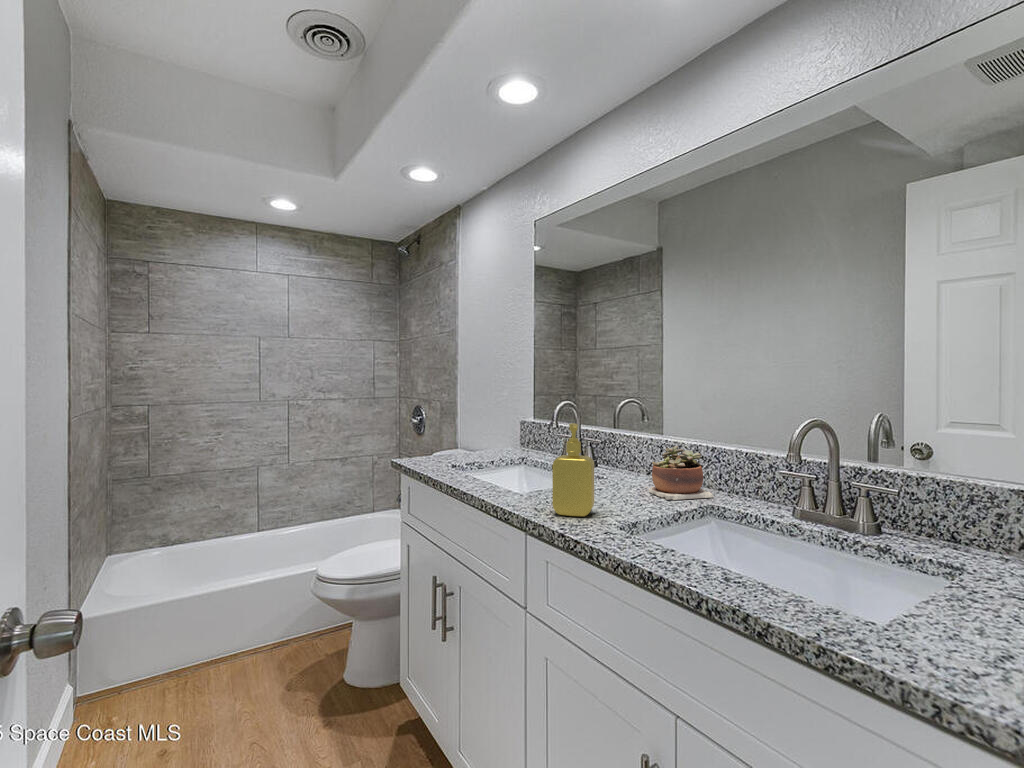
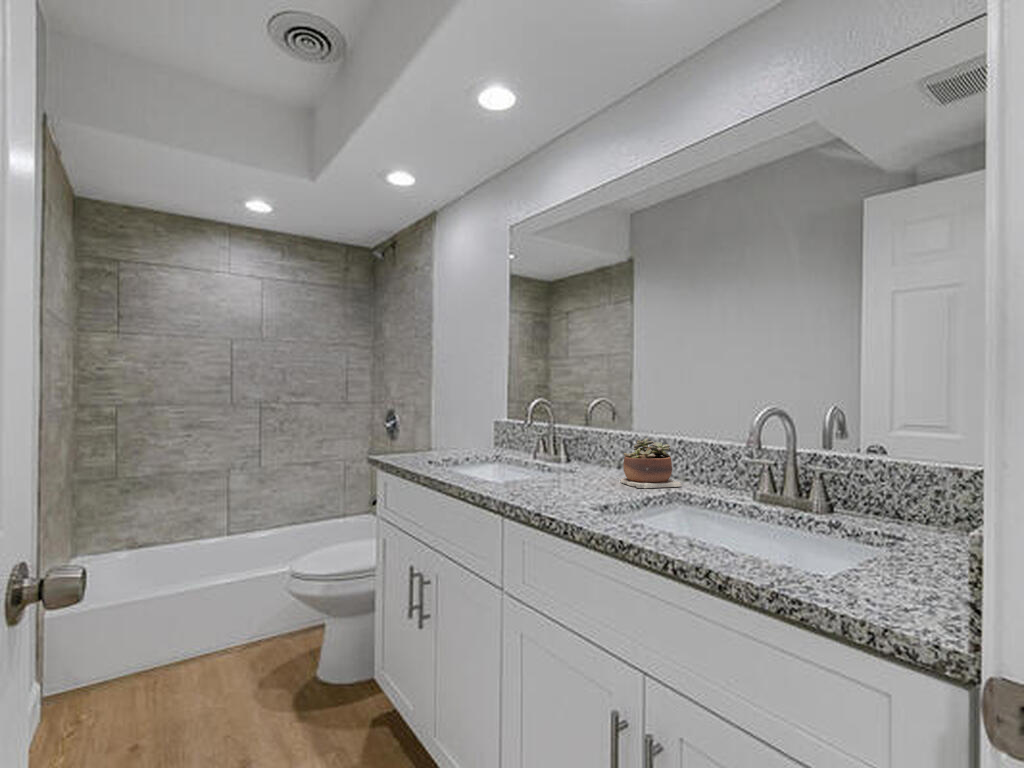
soap dispenser: present [552,423,594,517] -> none [528,411,569,501]

